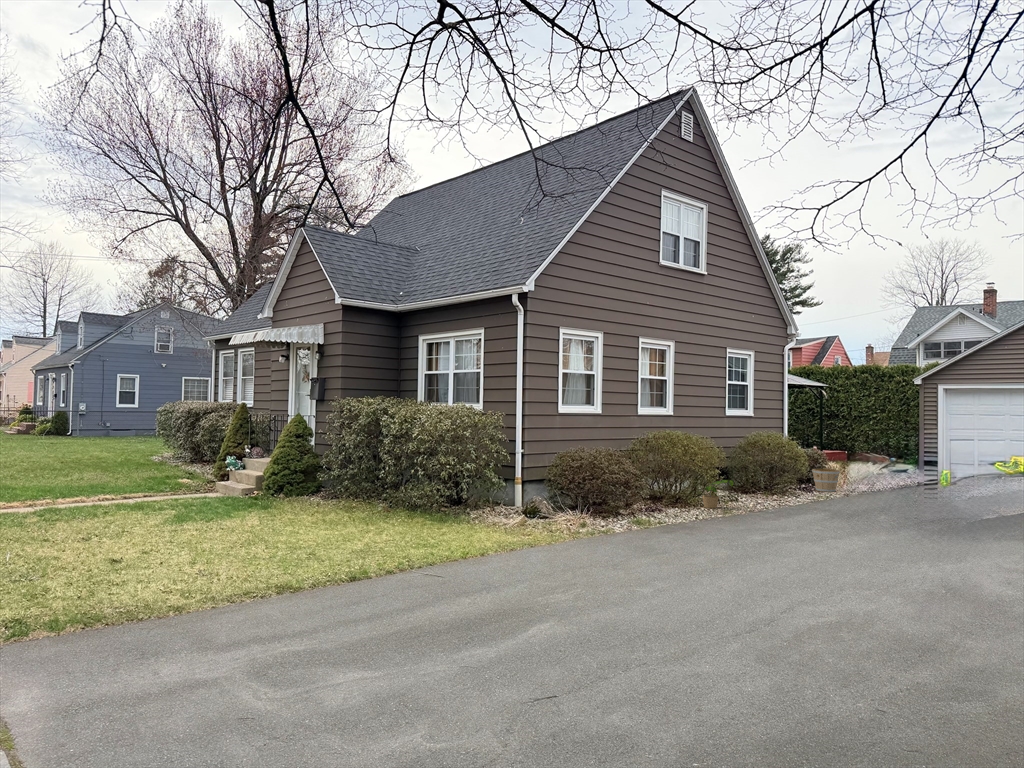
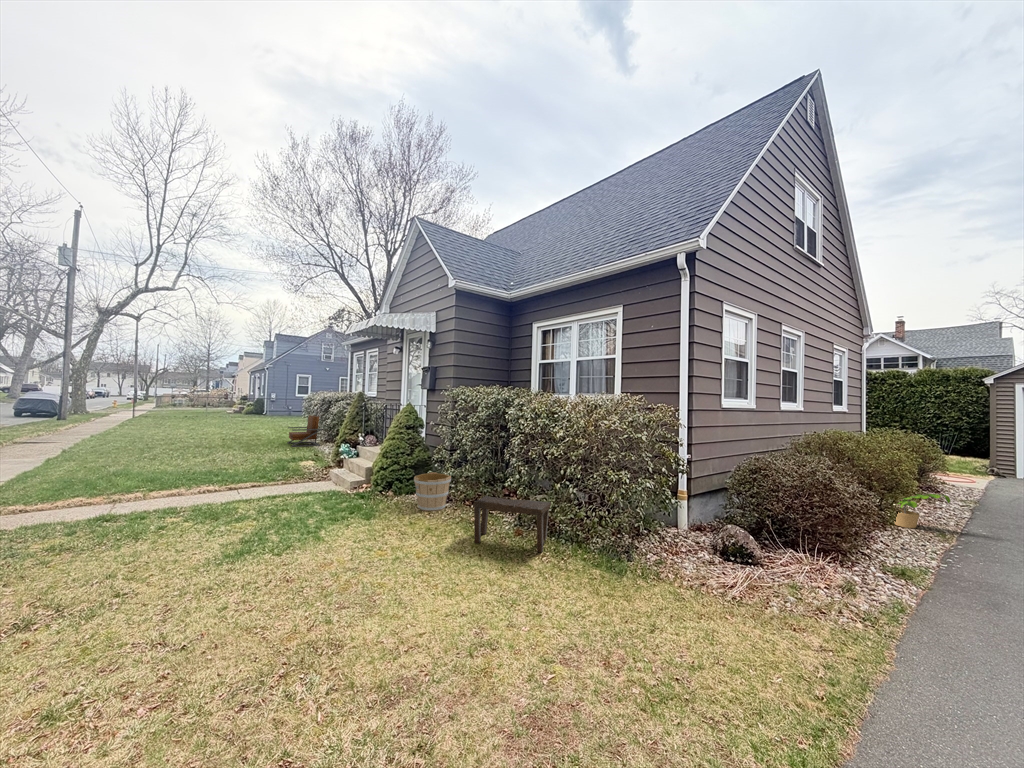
lounge chair: none [145,430,189,467] -> present [287,415,322,447]
wooden bucket: present [812,468,840,492] -> present [414,472,451,511]
bench: none [352,483,411,518] -> present [473,496,551,552]

